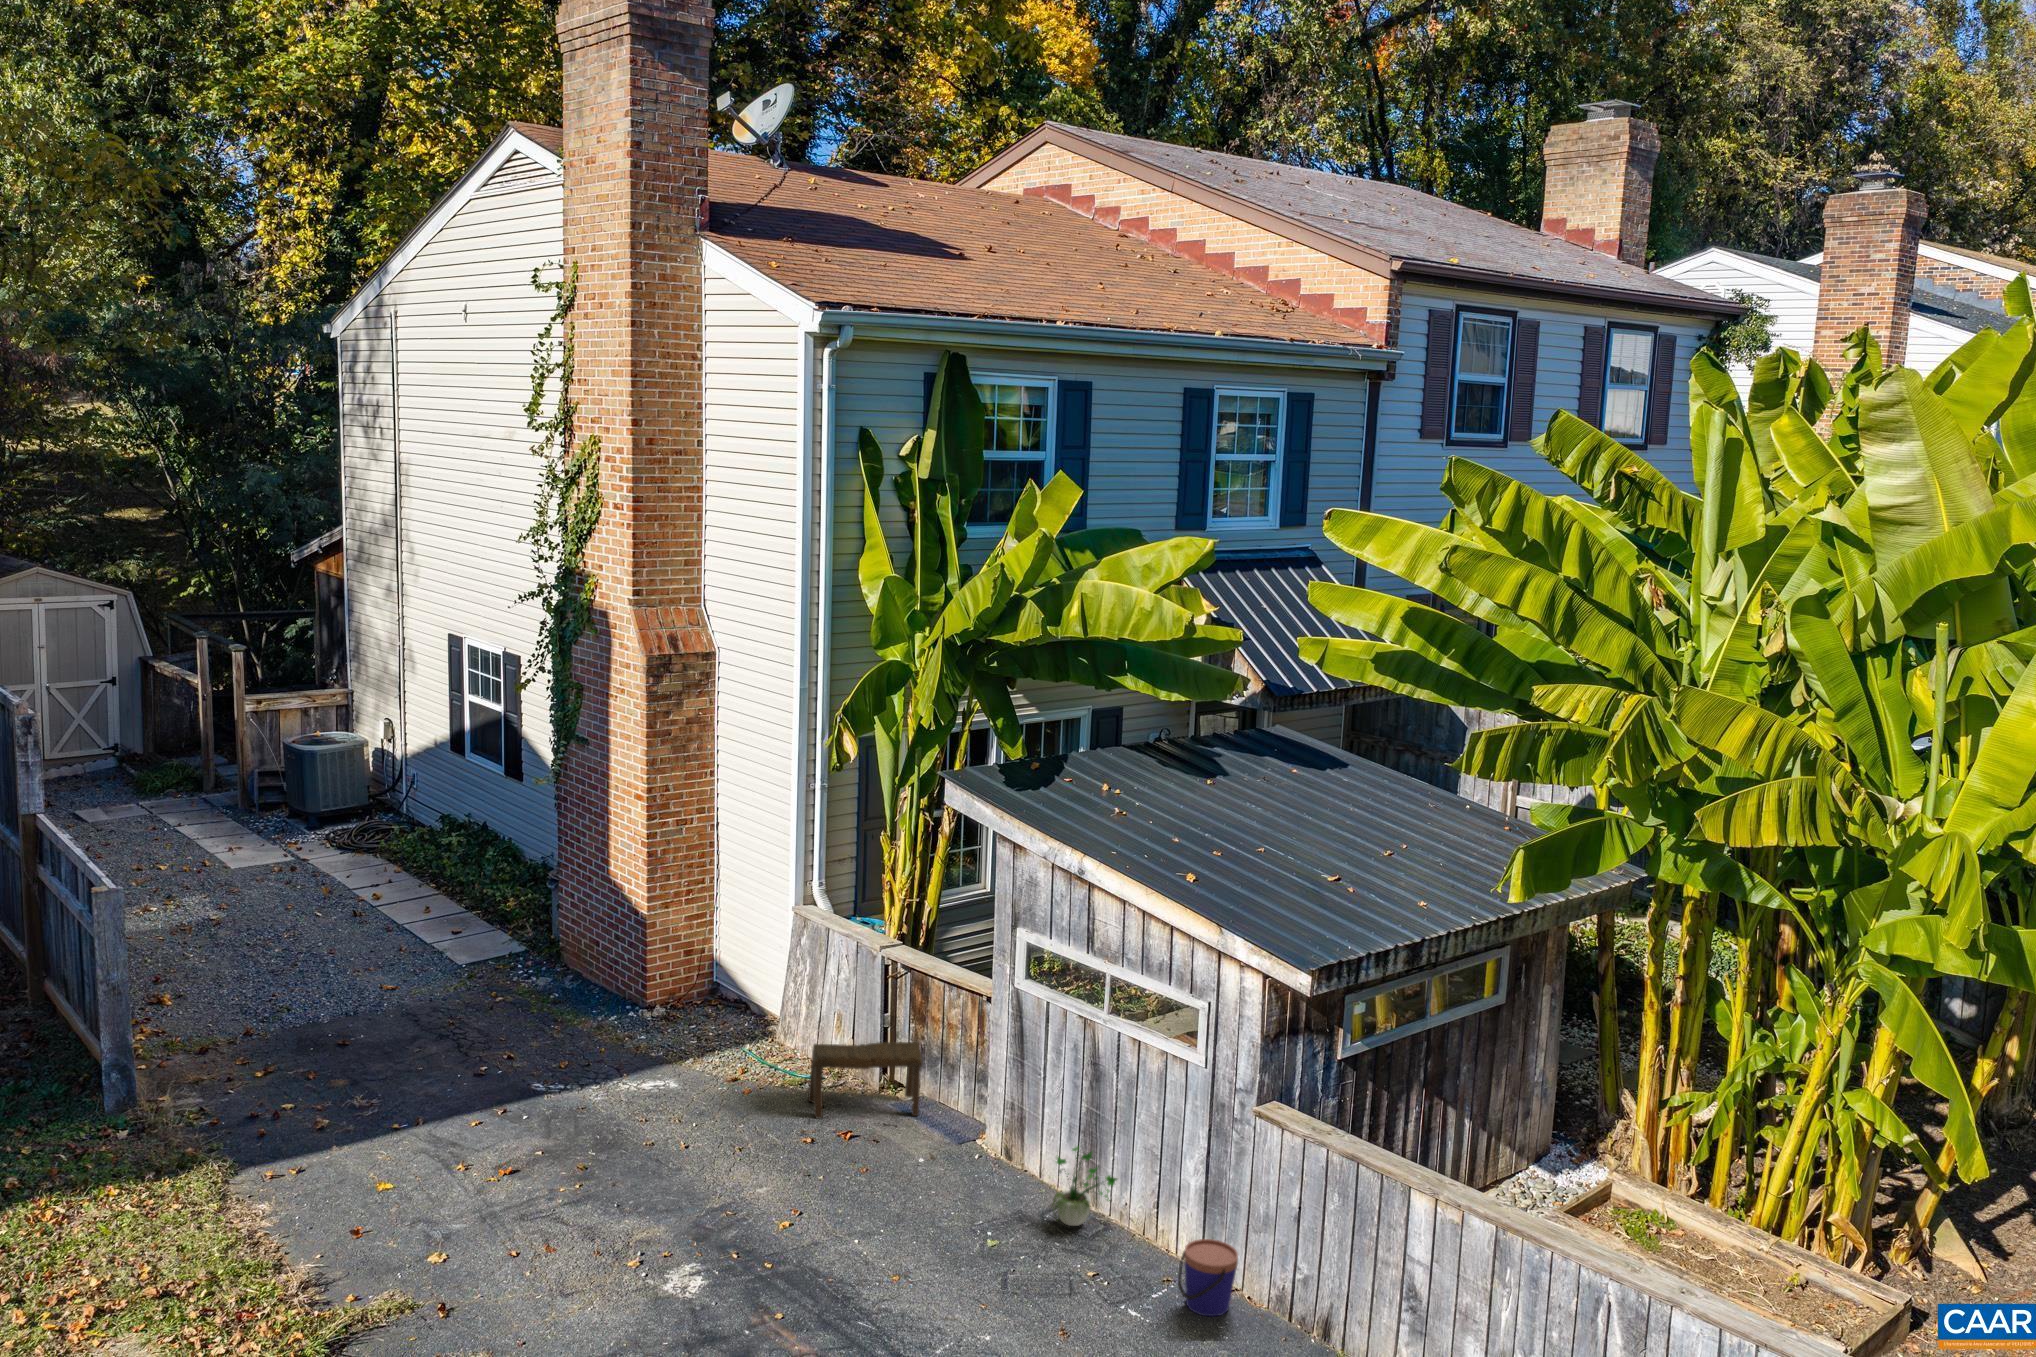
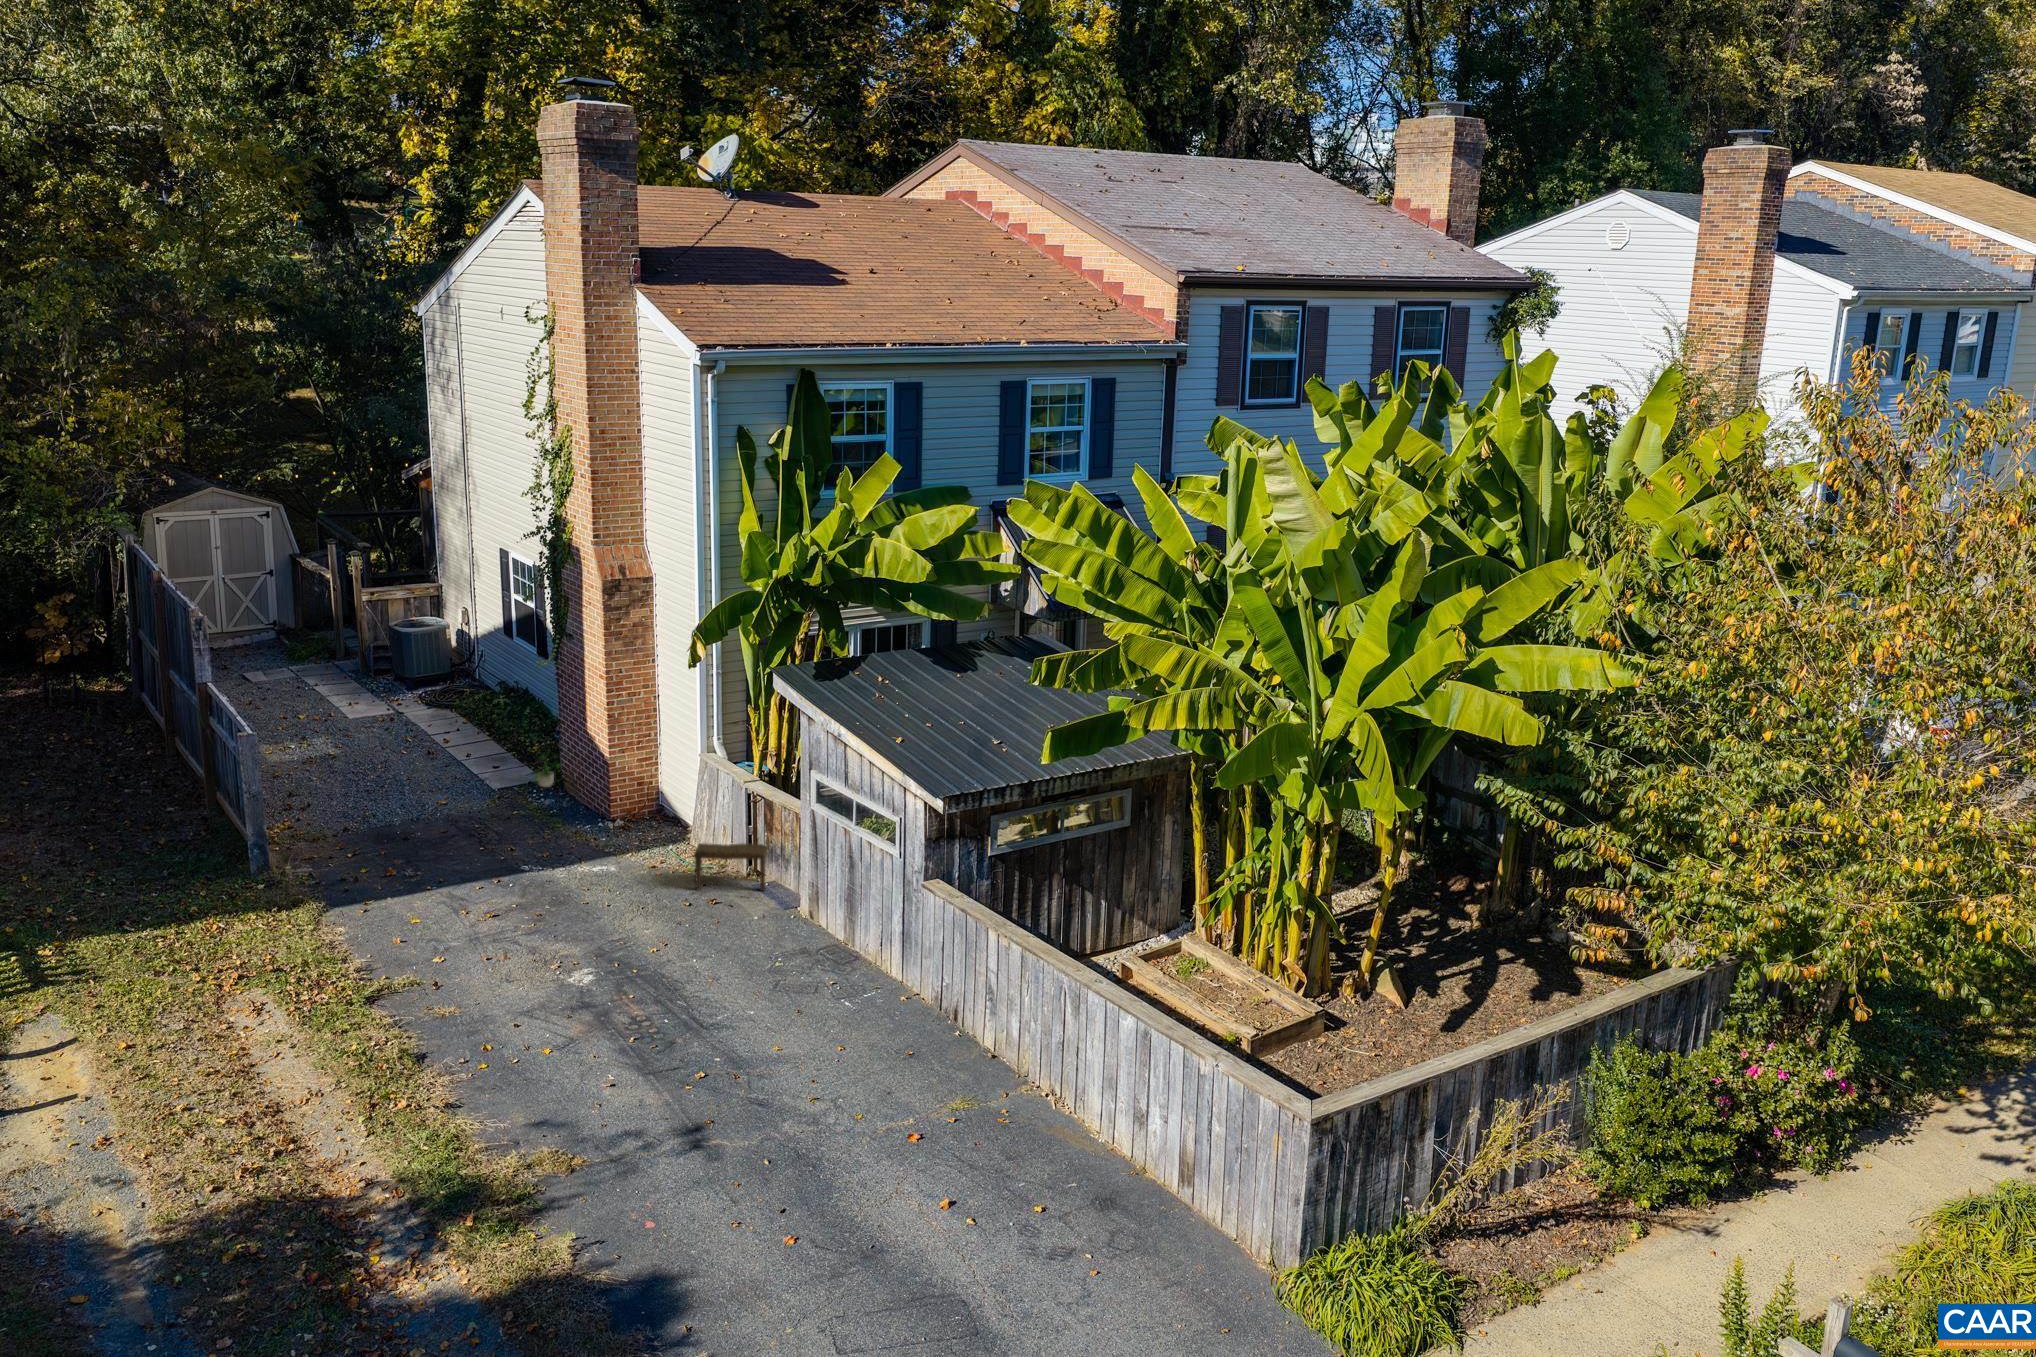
potted plant: present [1052,1147,1117,1226] -> present [534,756,560,787]
bucket: present [1178,1239,1238,1316] -> none [874,963,910,1008]

